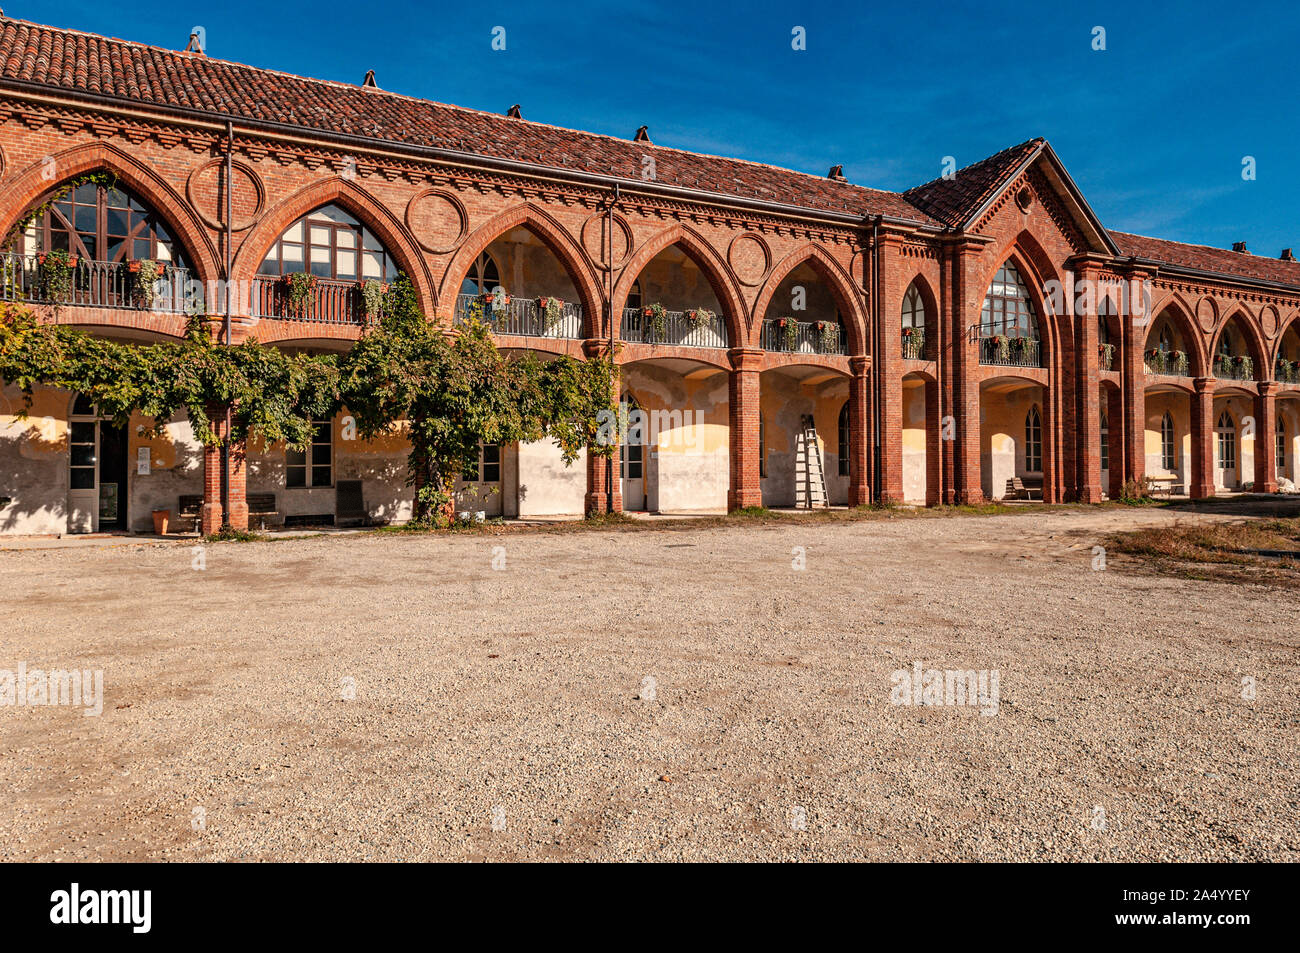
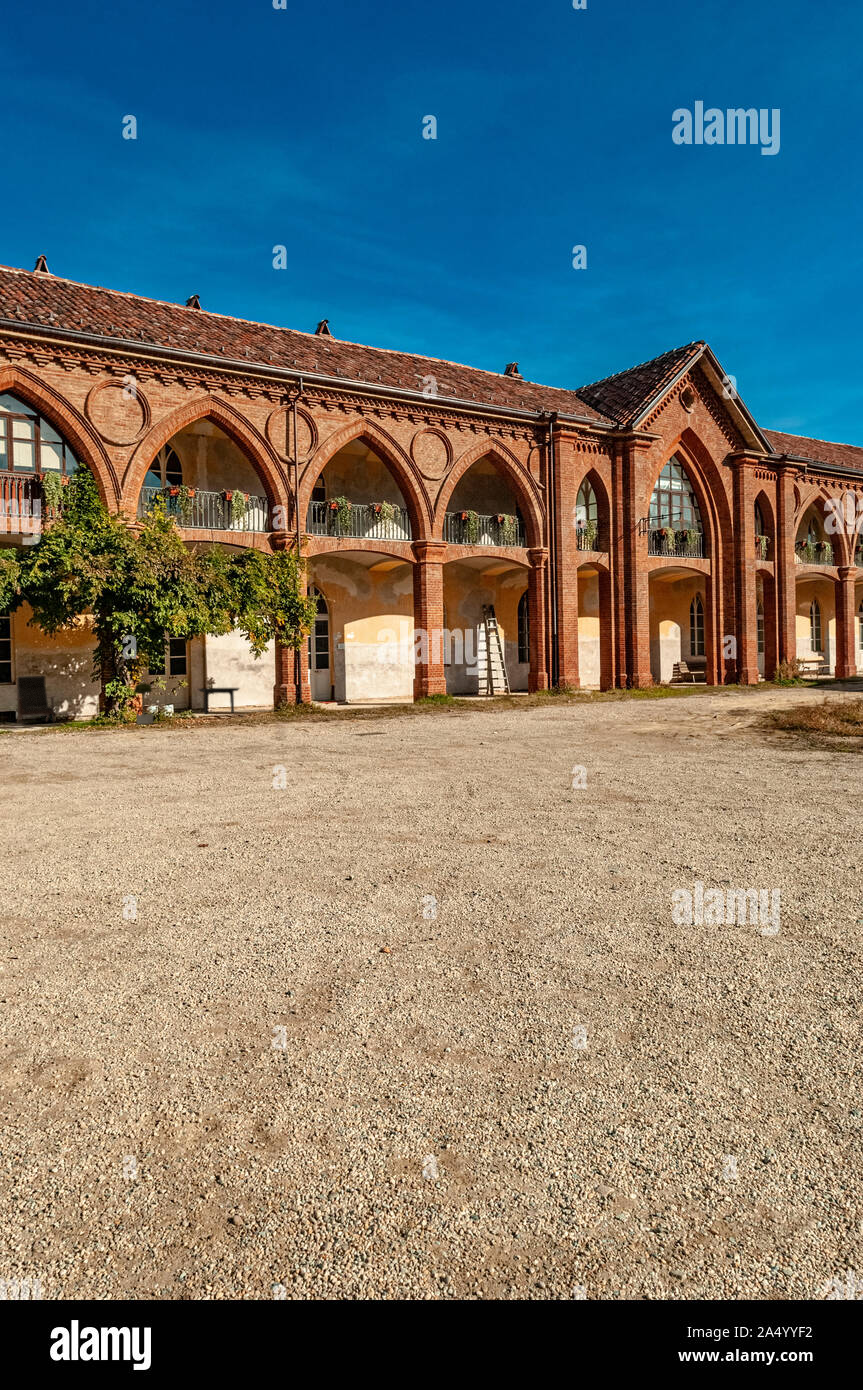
potted tree: none [443,488,462,531] -> present [134,683,153,724]
round table: none [510,495,552,521] -> present [199,688,239,714]

